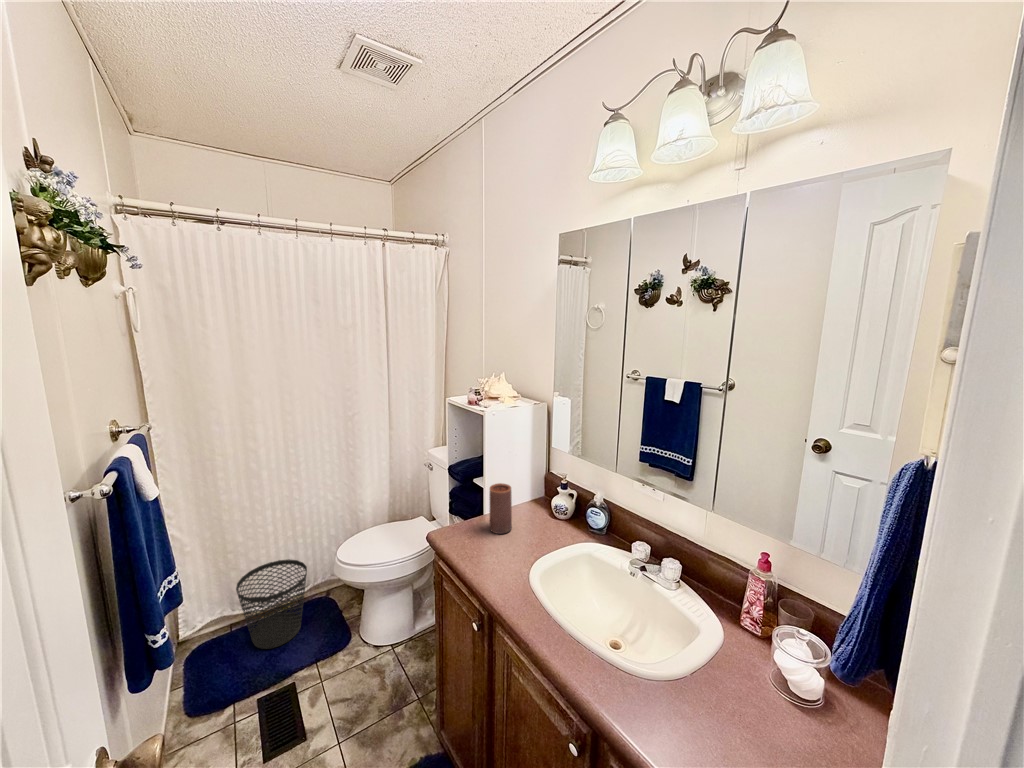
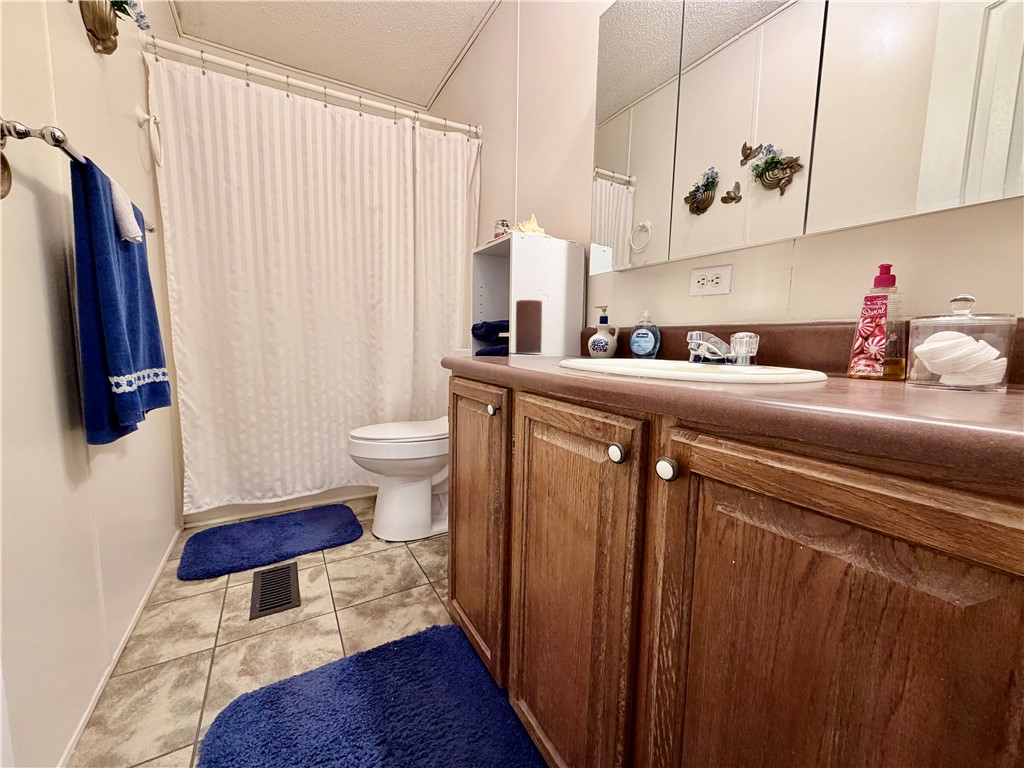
wastebasket: present [236,559,307,649] -> none [244,452,320,535]

